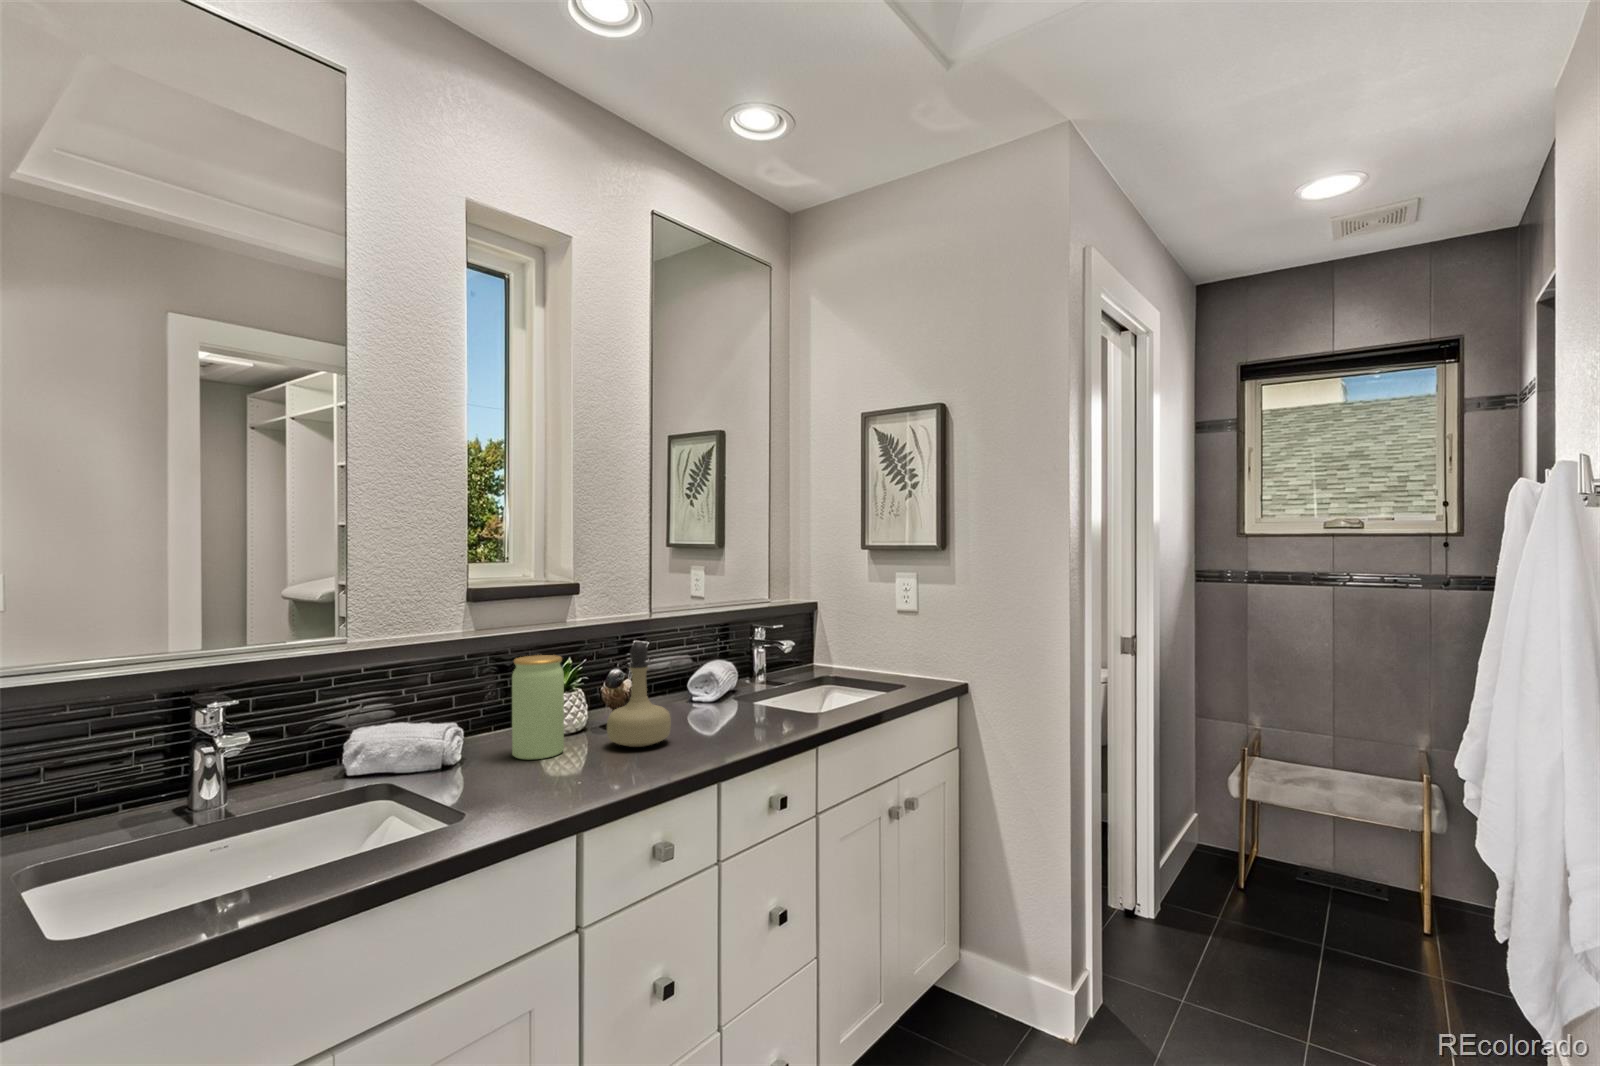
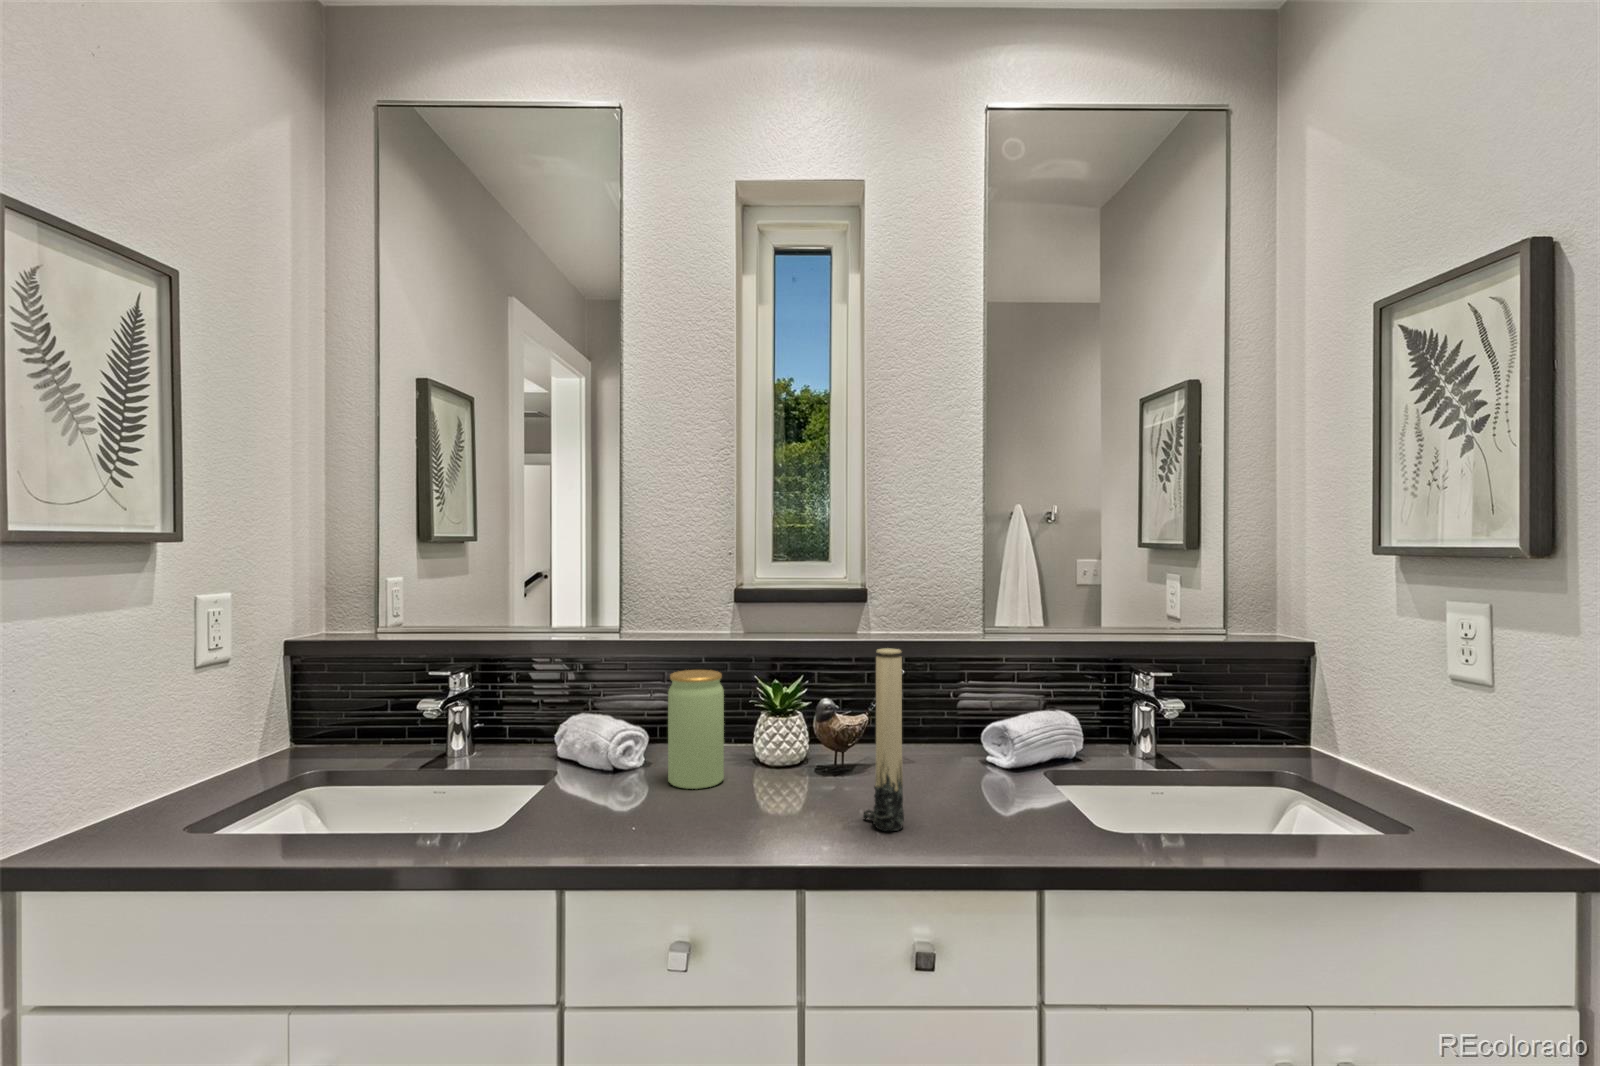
candle: none [708,613,743,737] -> present [863,648,904,831]
perfume bottle: present [607,642,671,747] -> none [744,672,824,807]

